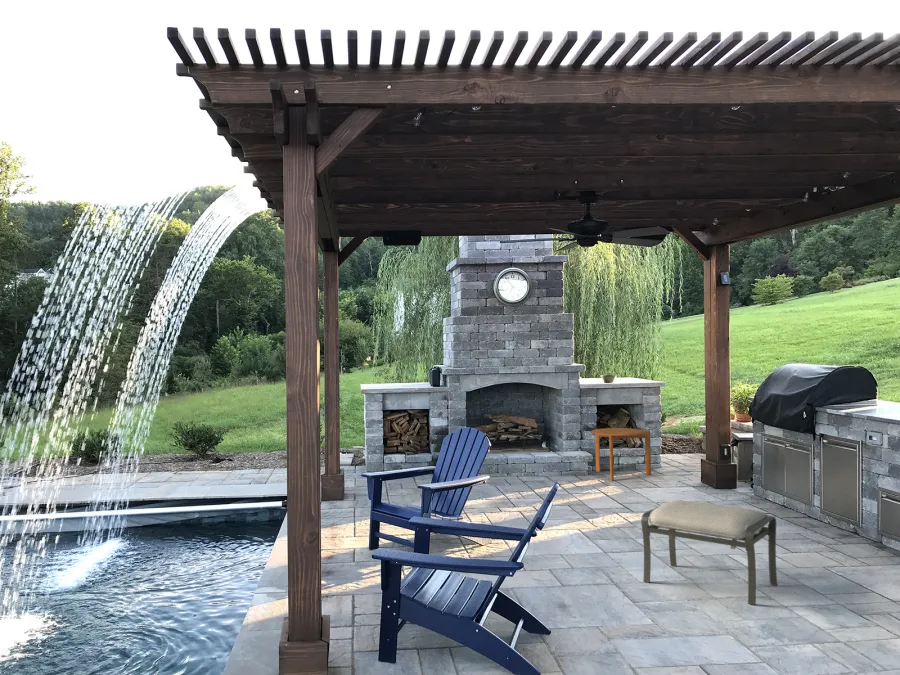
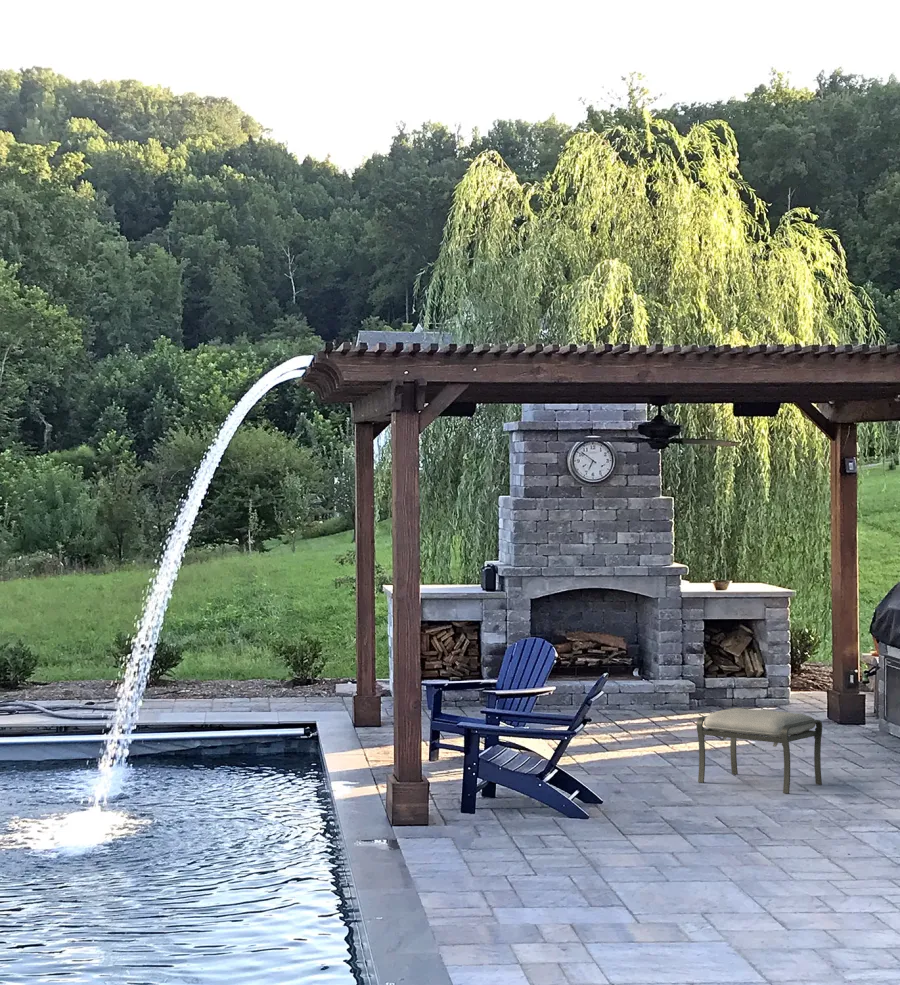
side table: present [591,428,651,481] -> none [693,650,770,716]

